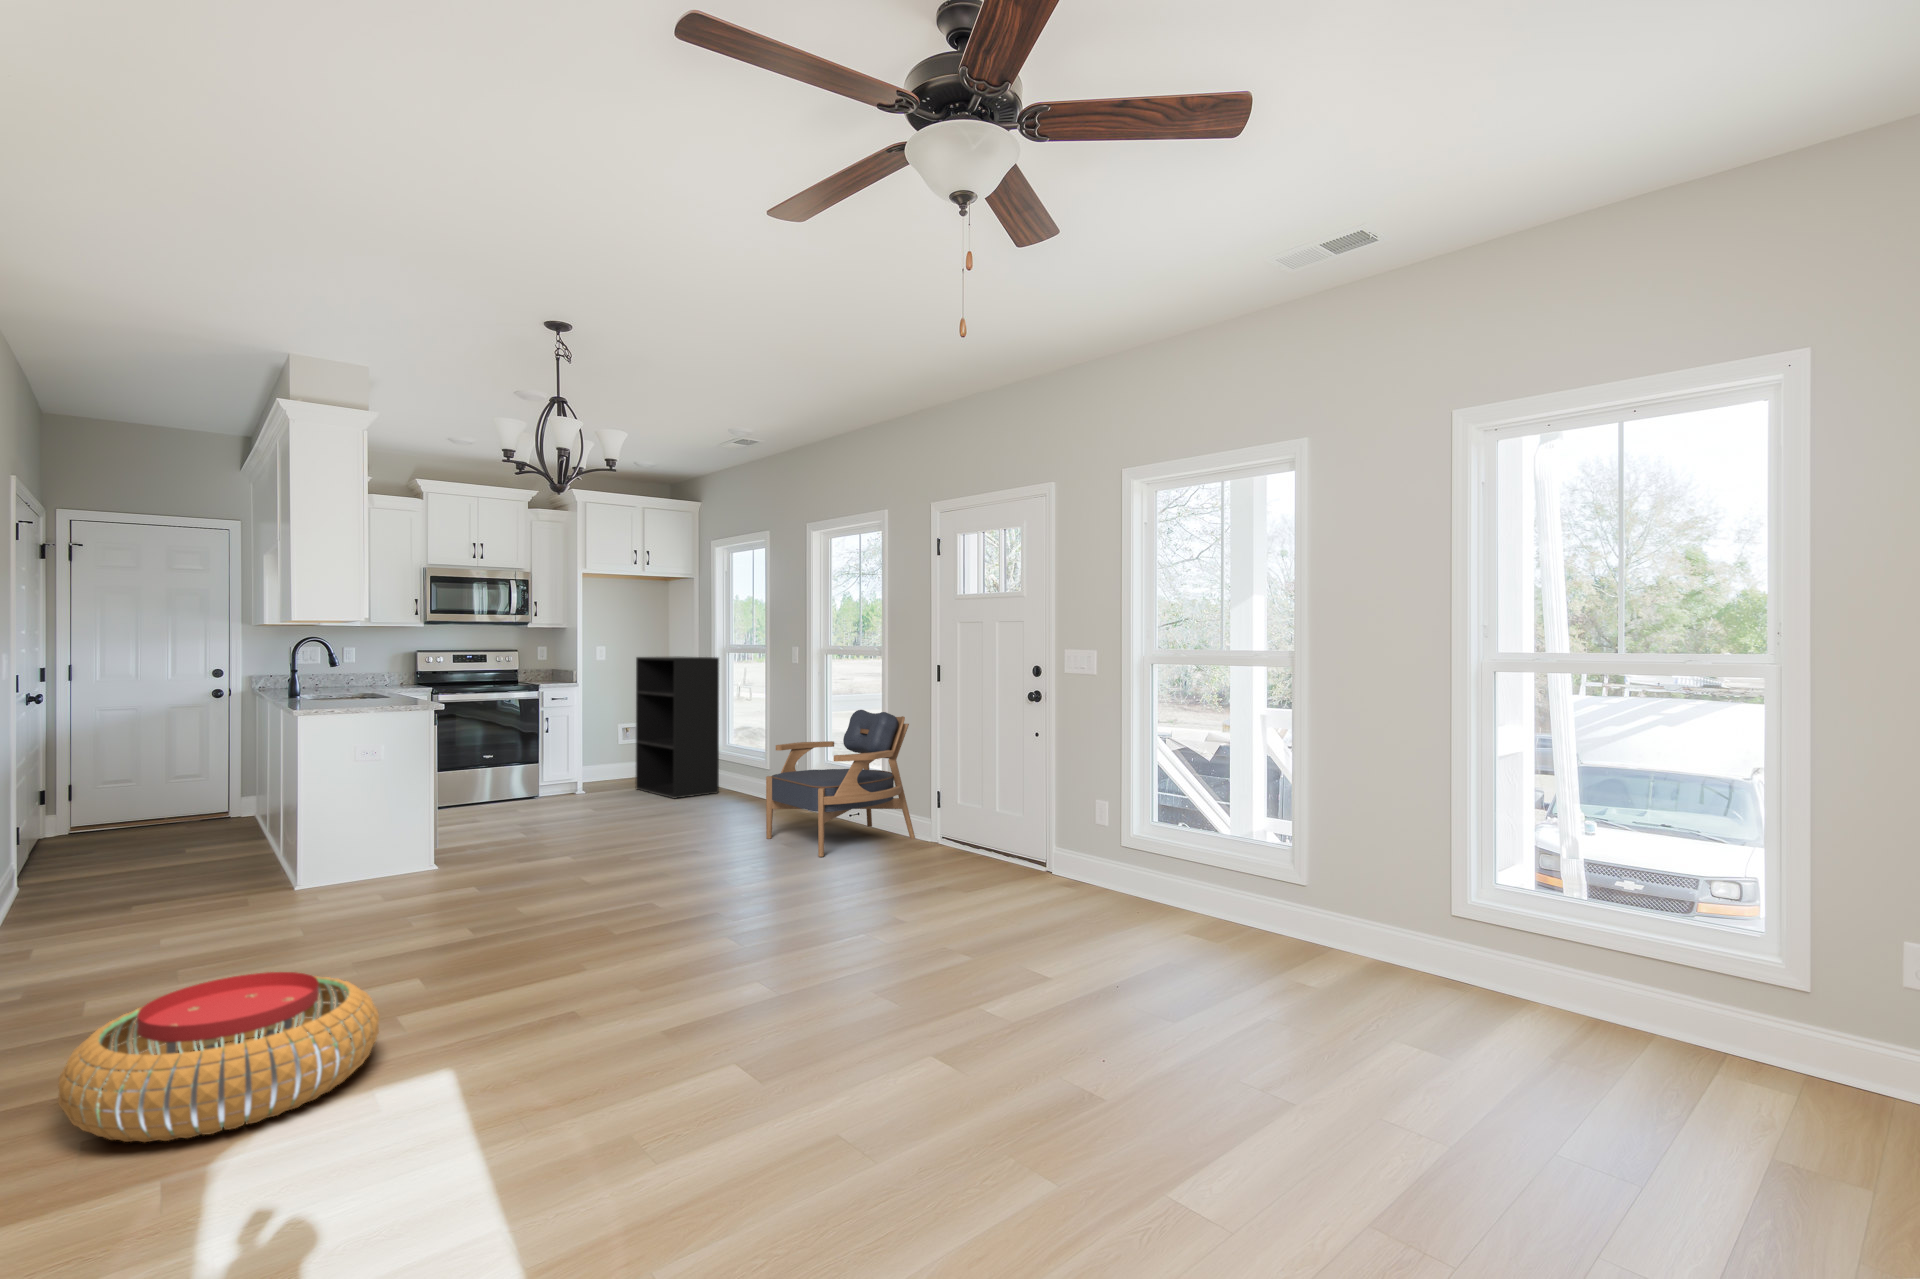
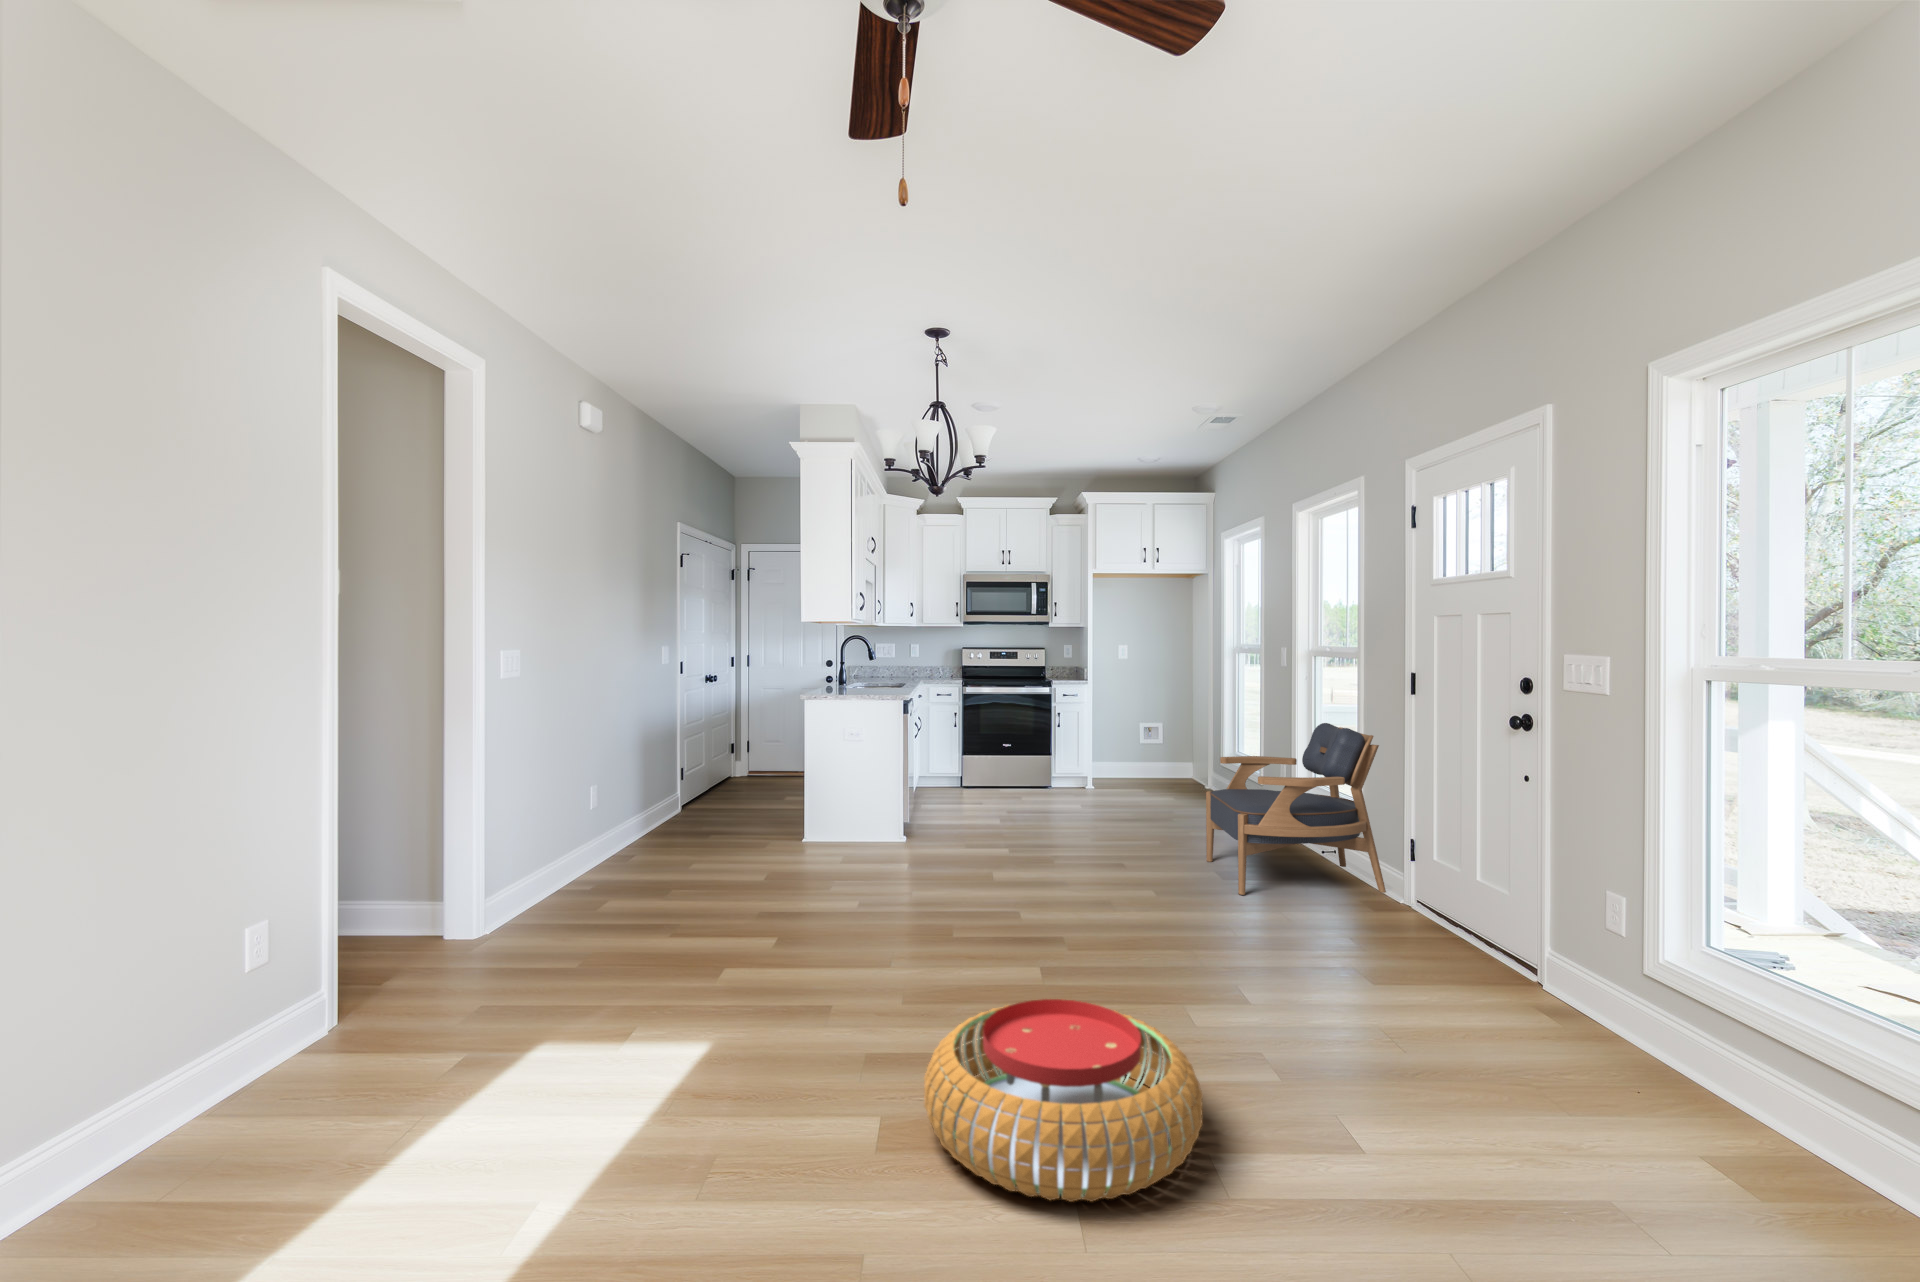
bookshelf: present [636,657,719,798] -> none [1142,654,1216,801]
pouf: present [58,972,379,1142] -> present [924,999,1203,1202]

